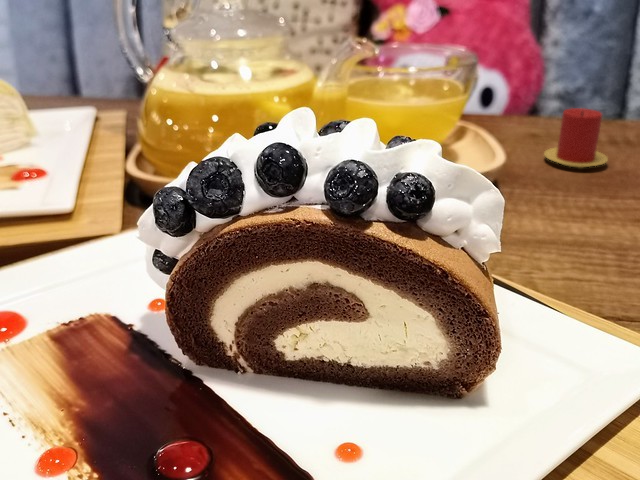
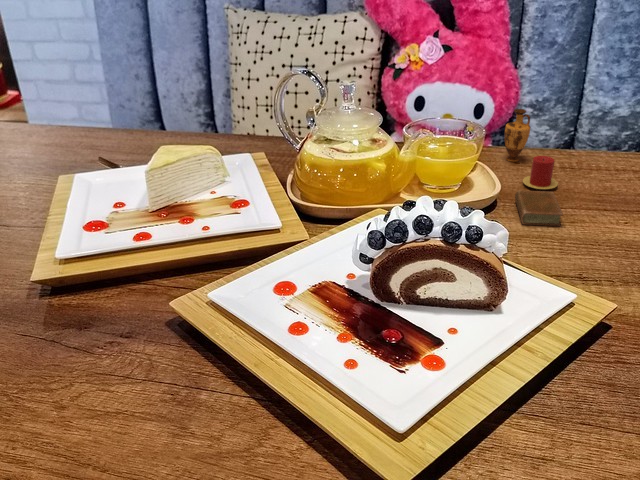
vase: none [514,38,559,130] -> present [504,109,530,162]
book: none [528,162,622,224] -> present [515,191,563,226]

